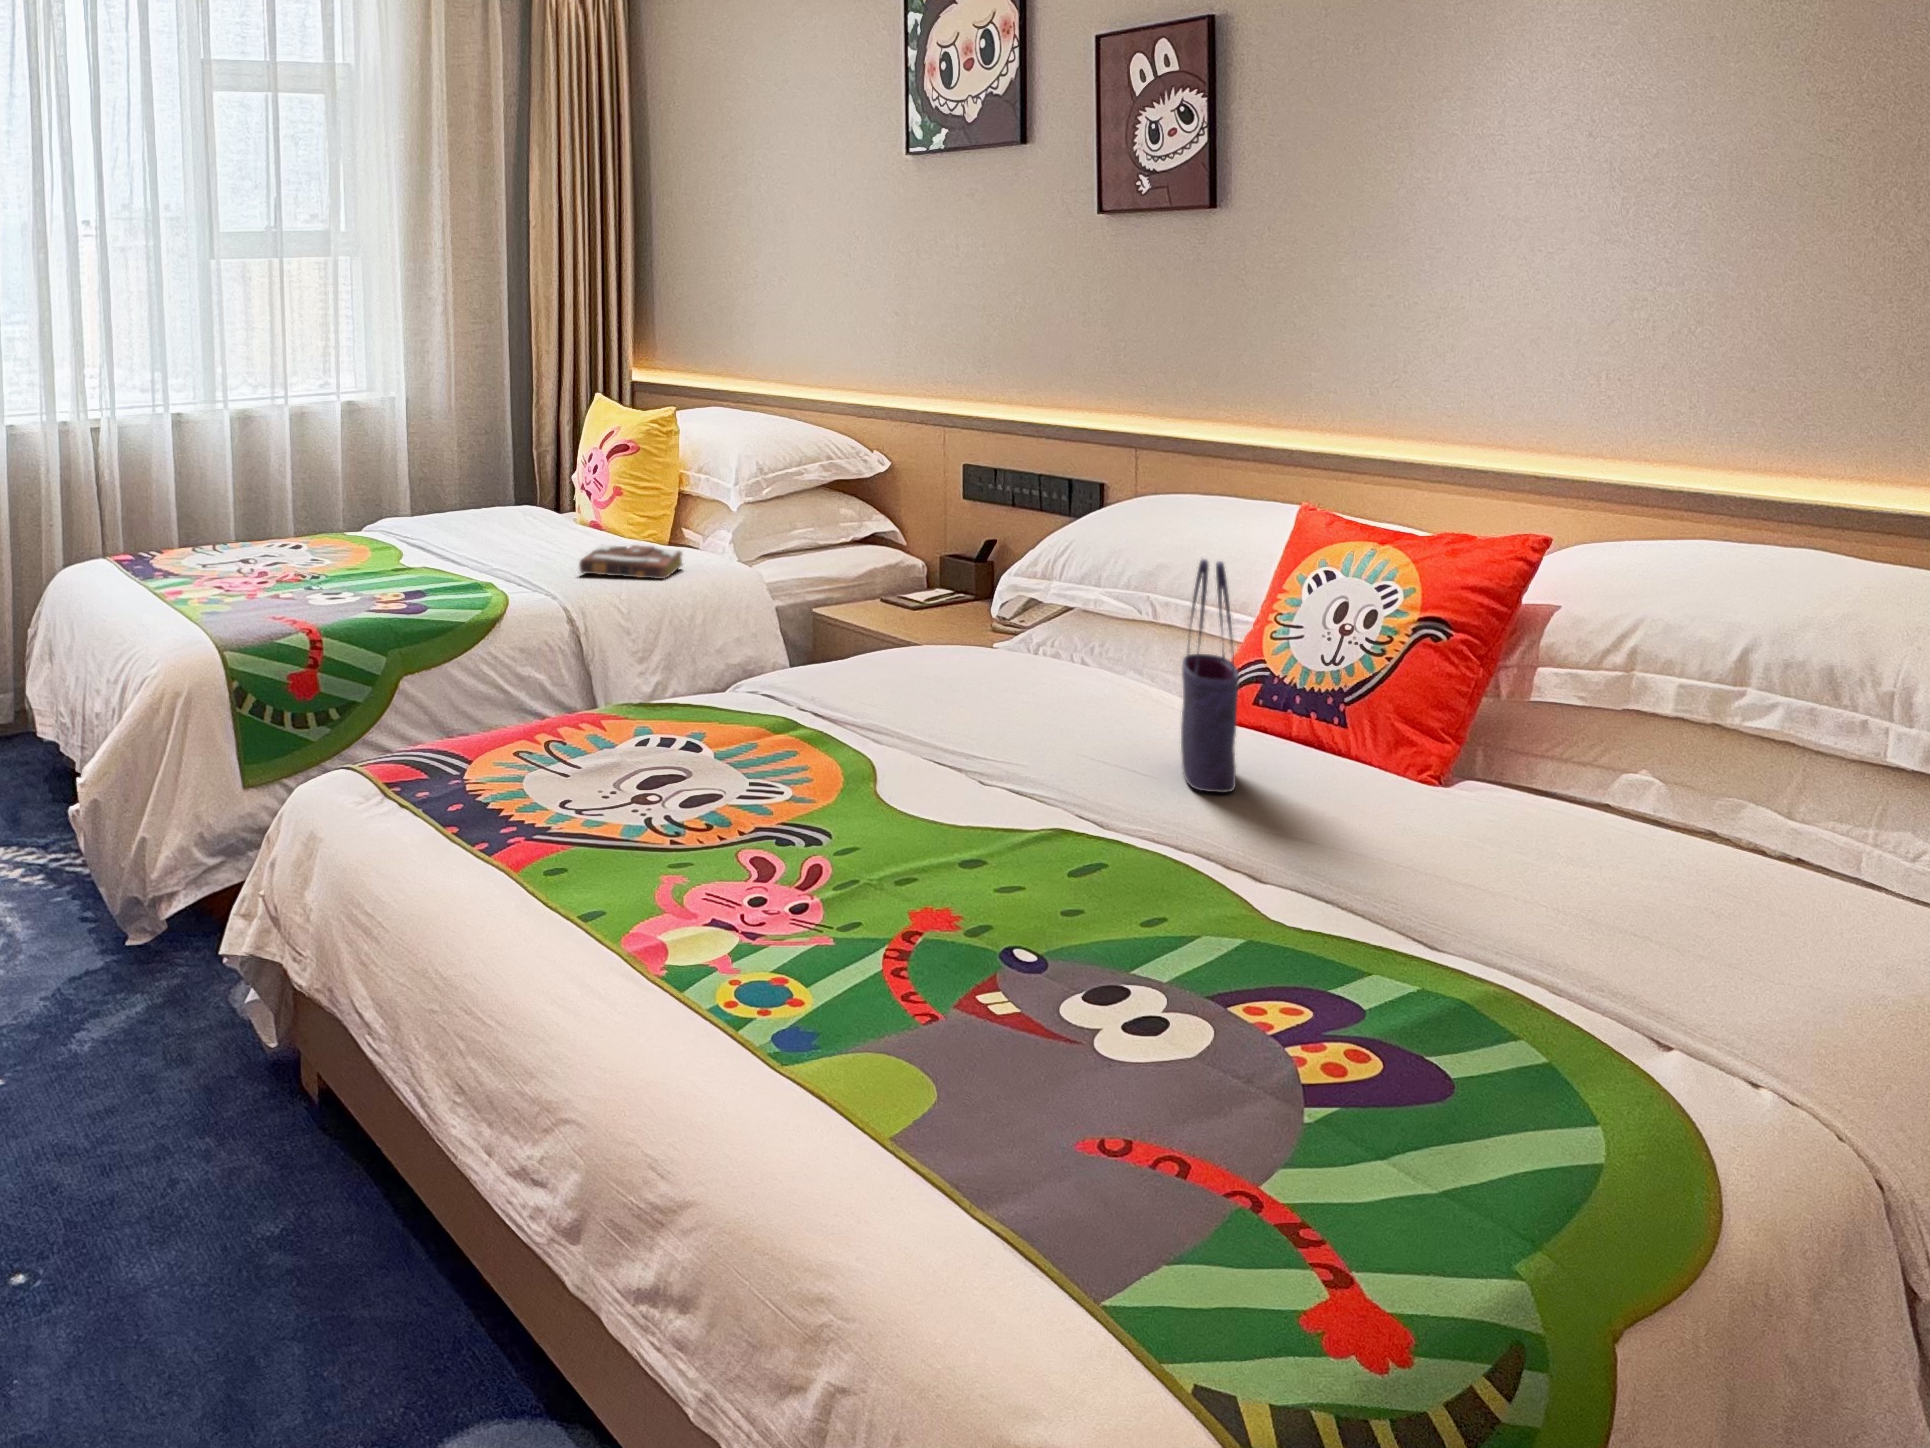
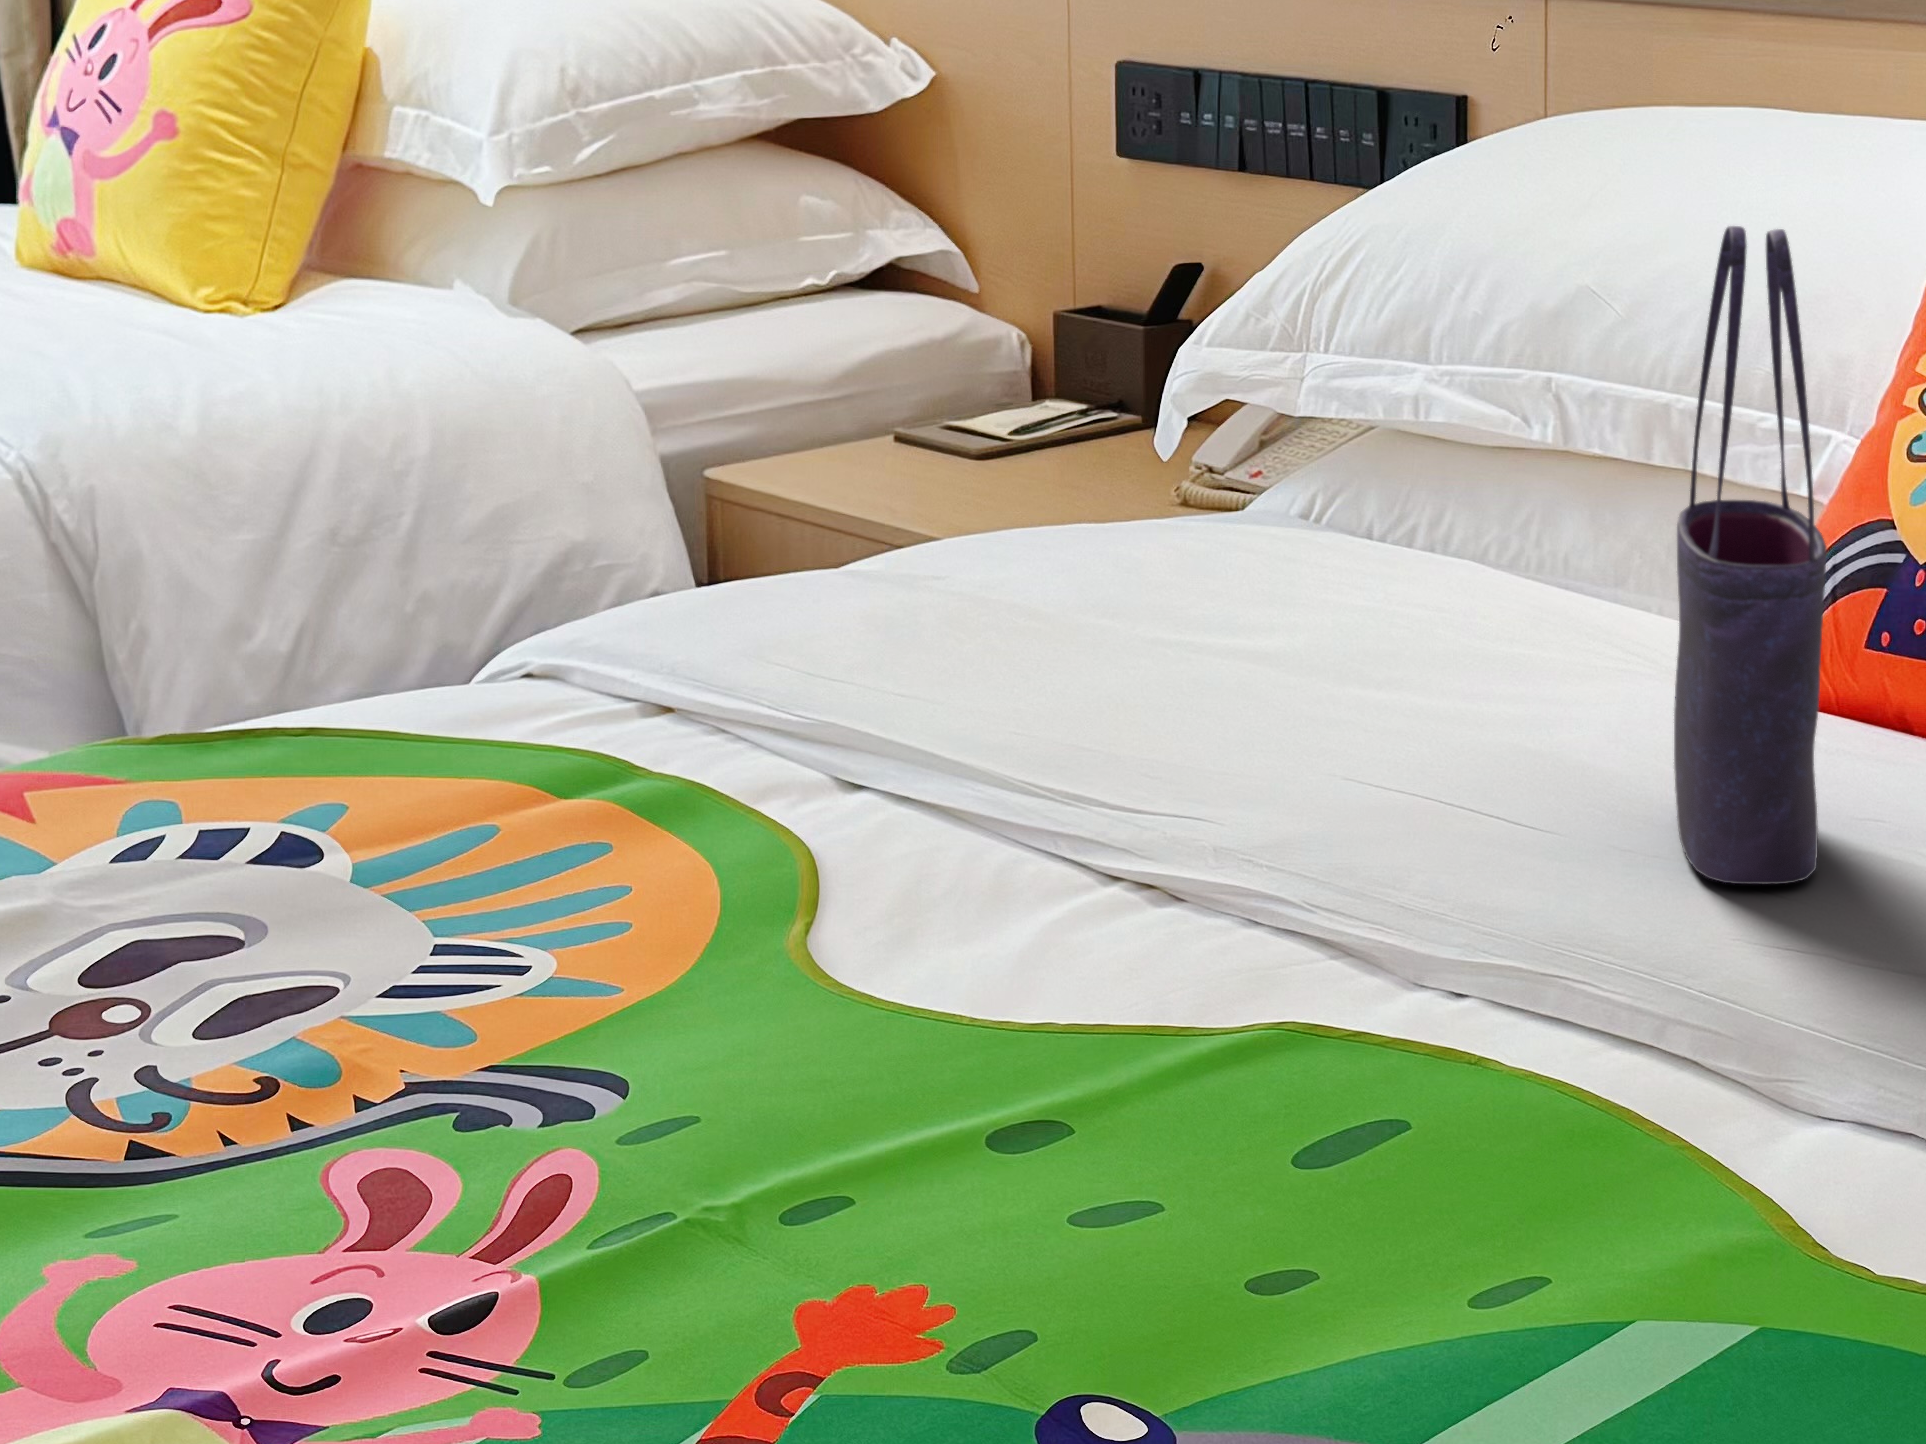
book: present [579,545,682,579] -> none [21,297,337,390]

